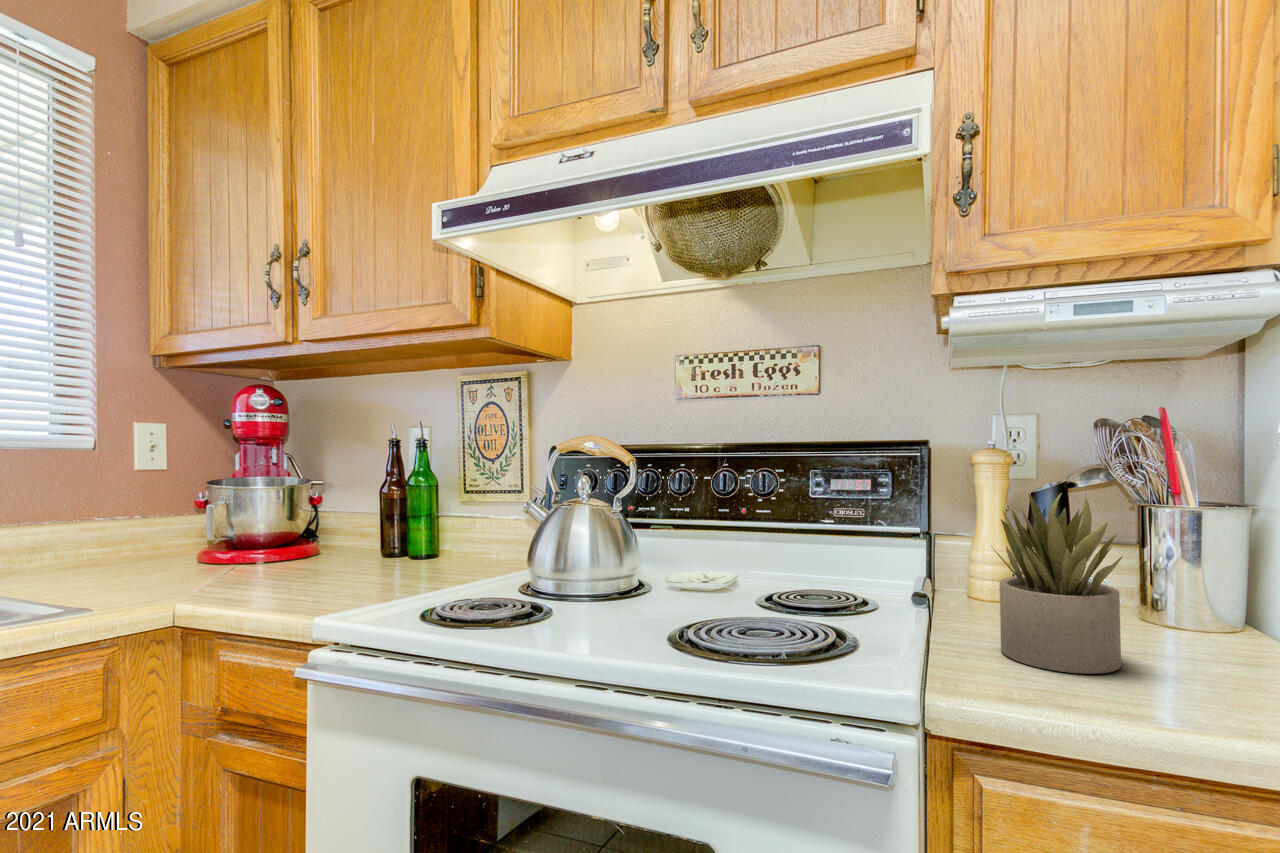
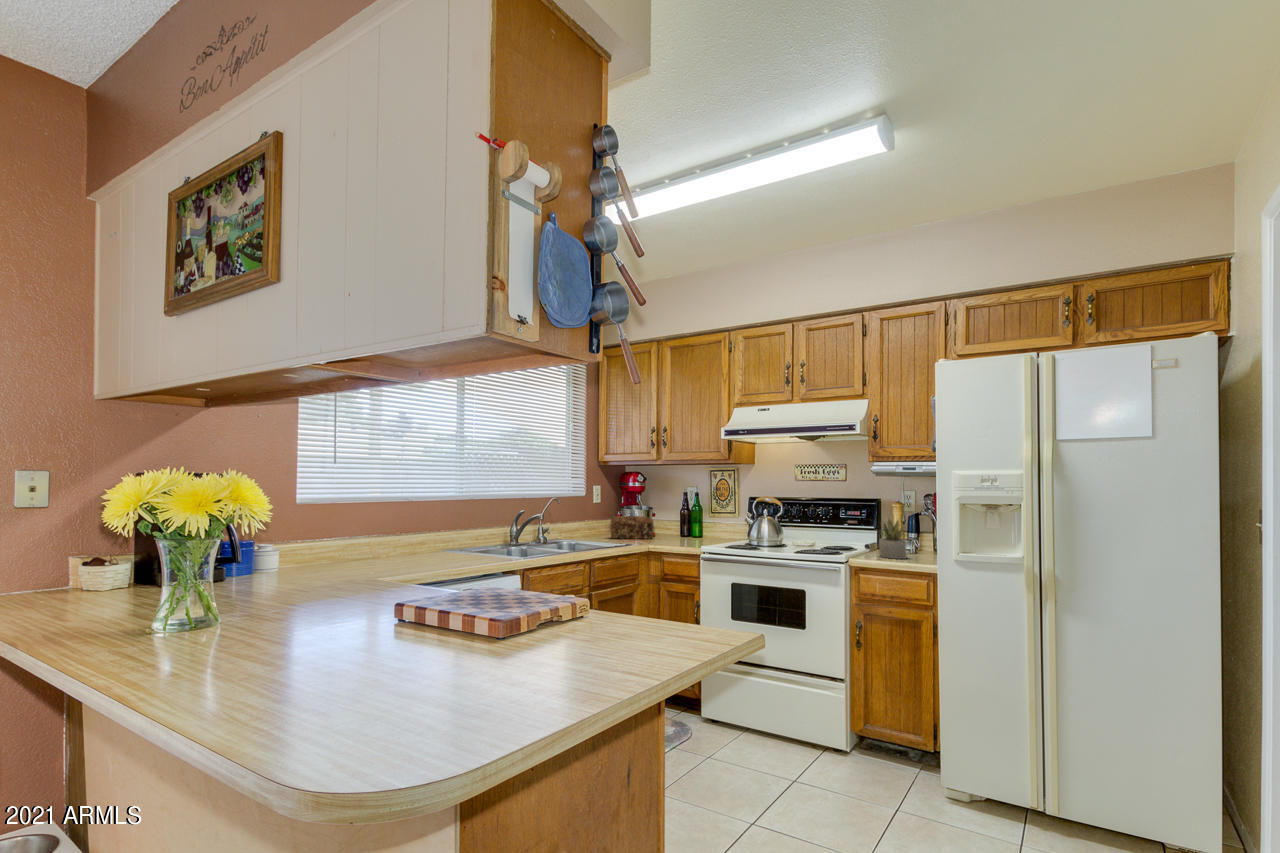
bread loaf: none [125,506,287,577] -> present [610,516,653,539]

